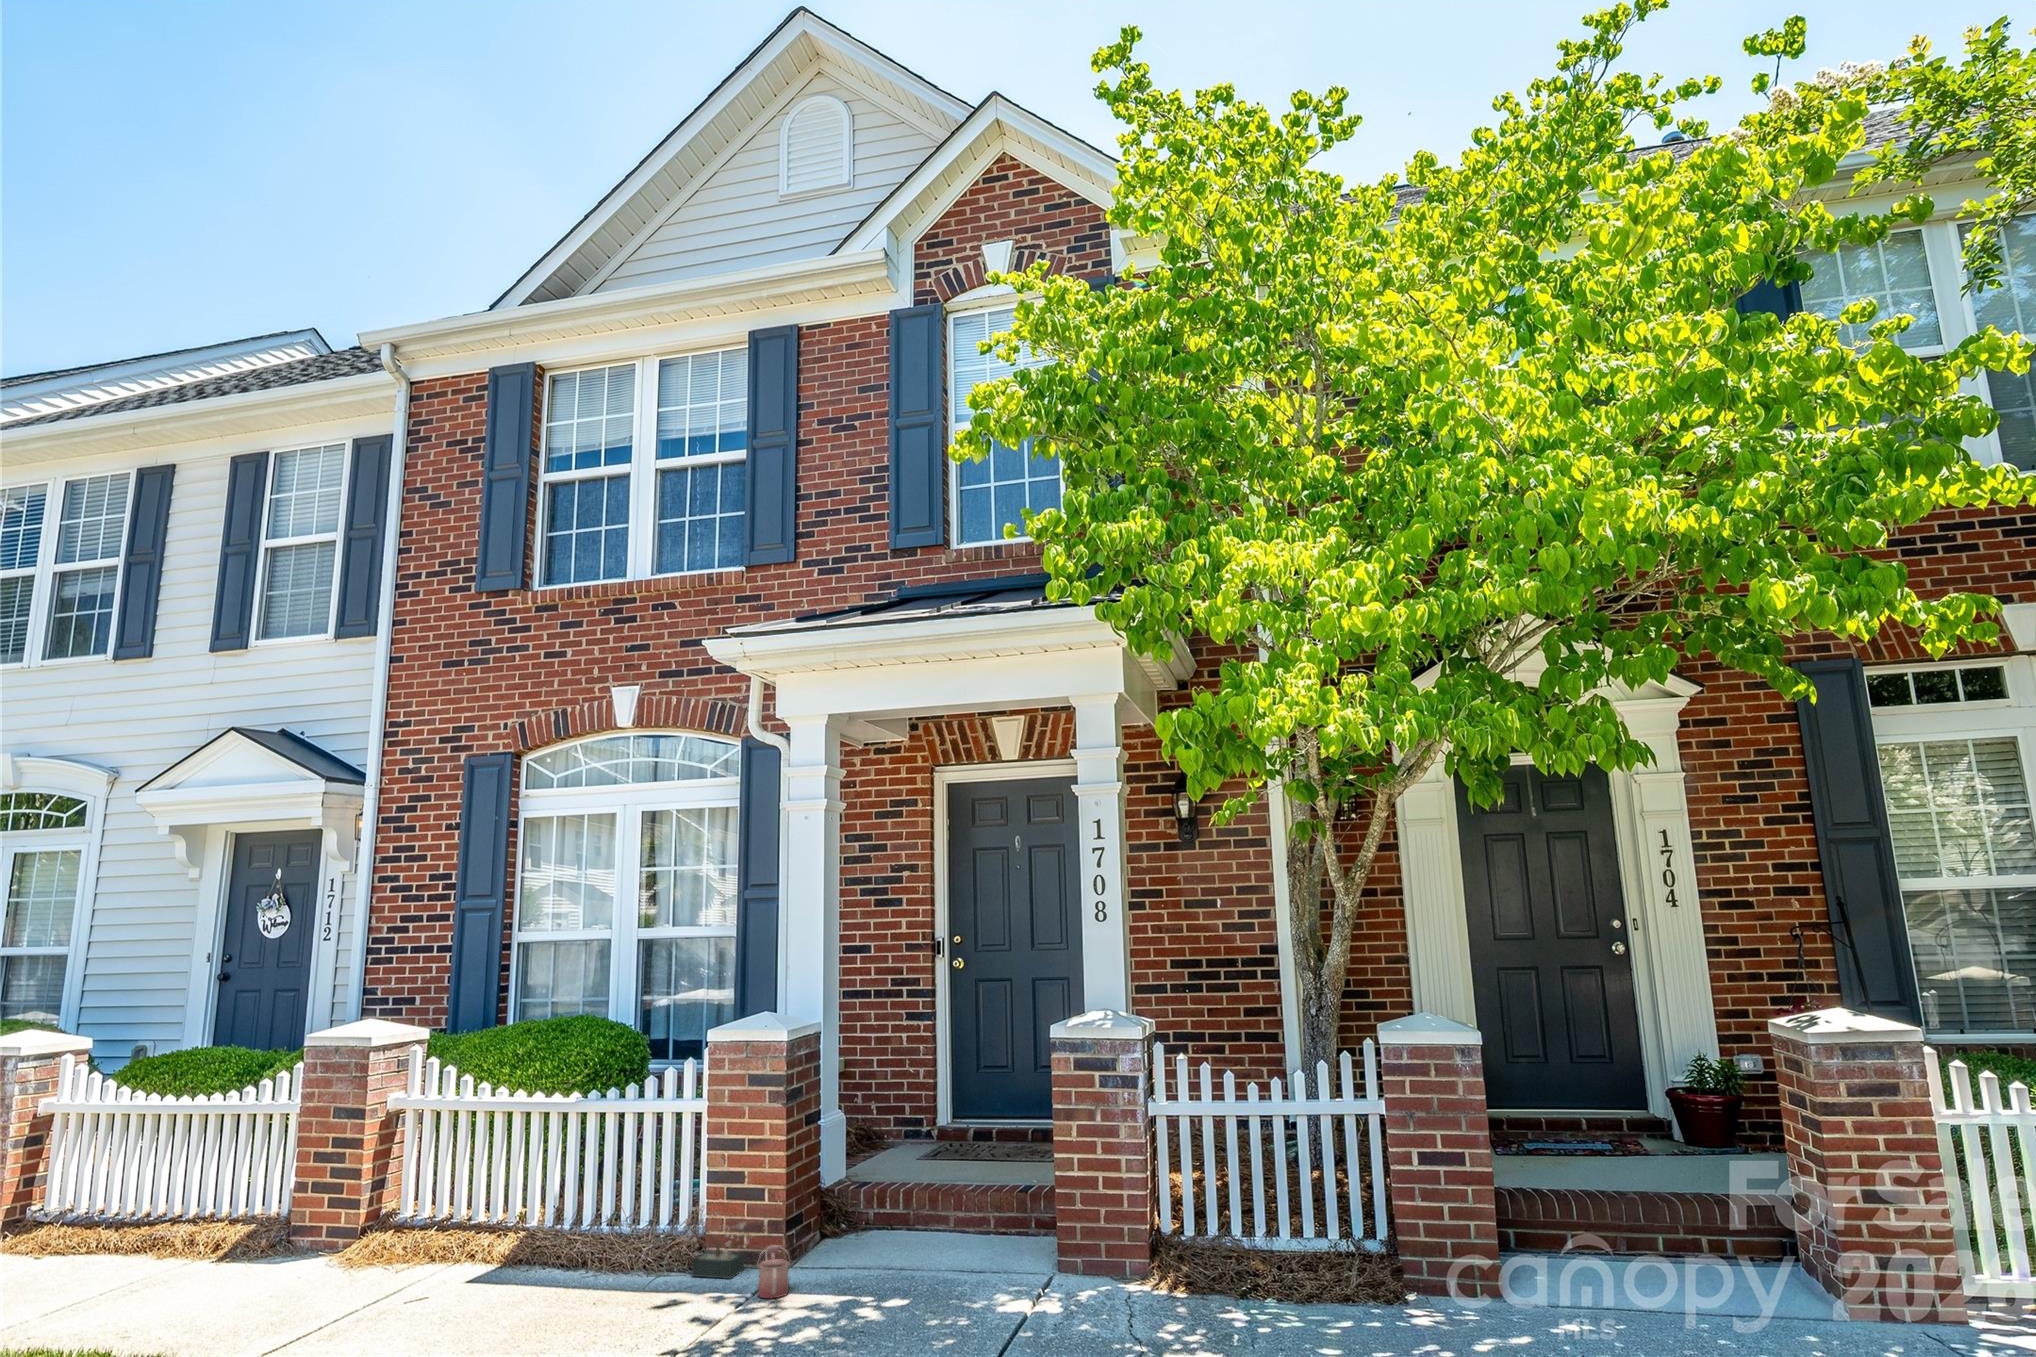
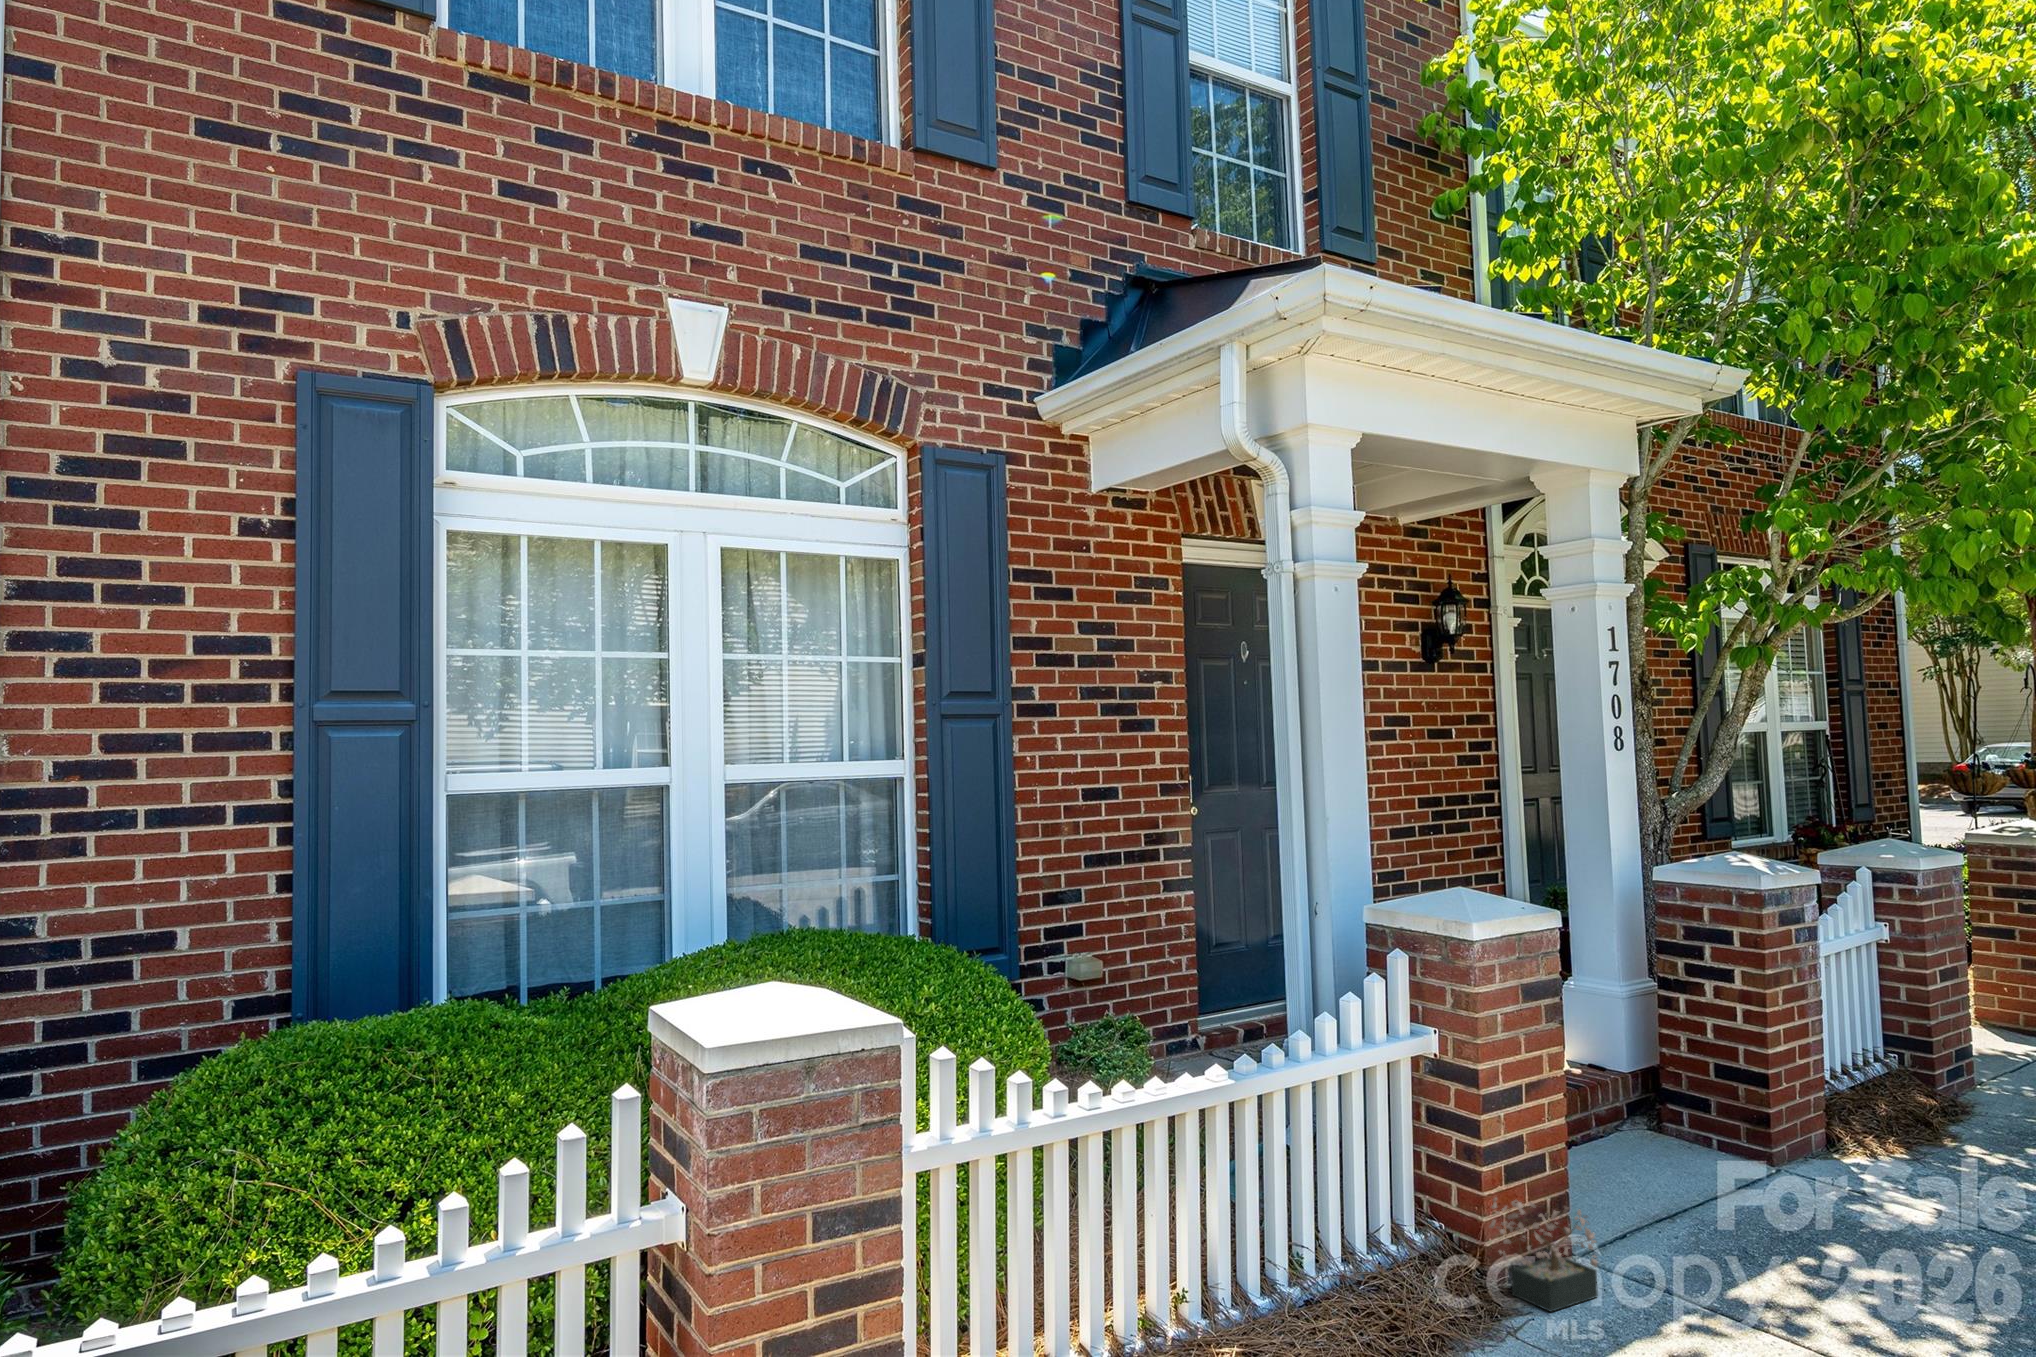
watering can: present [757,1245,790,1298] -> none [1641,1223,1765,1307]

